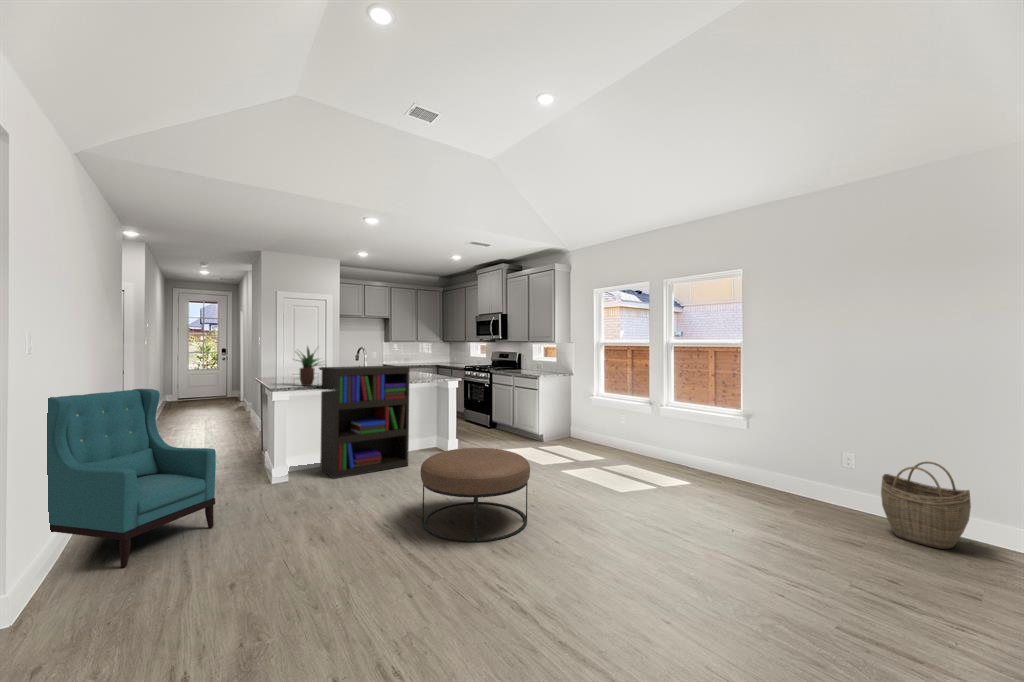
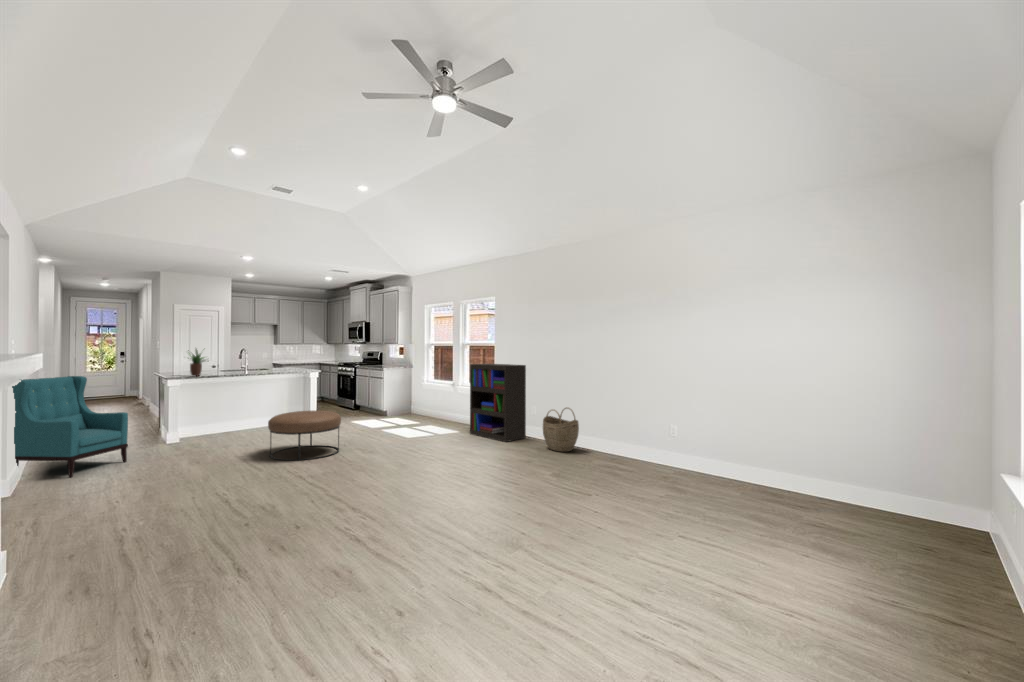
bookshelf: present [320,366,410,479] -> present [470,364,526,442]

